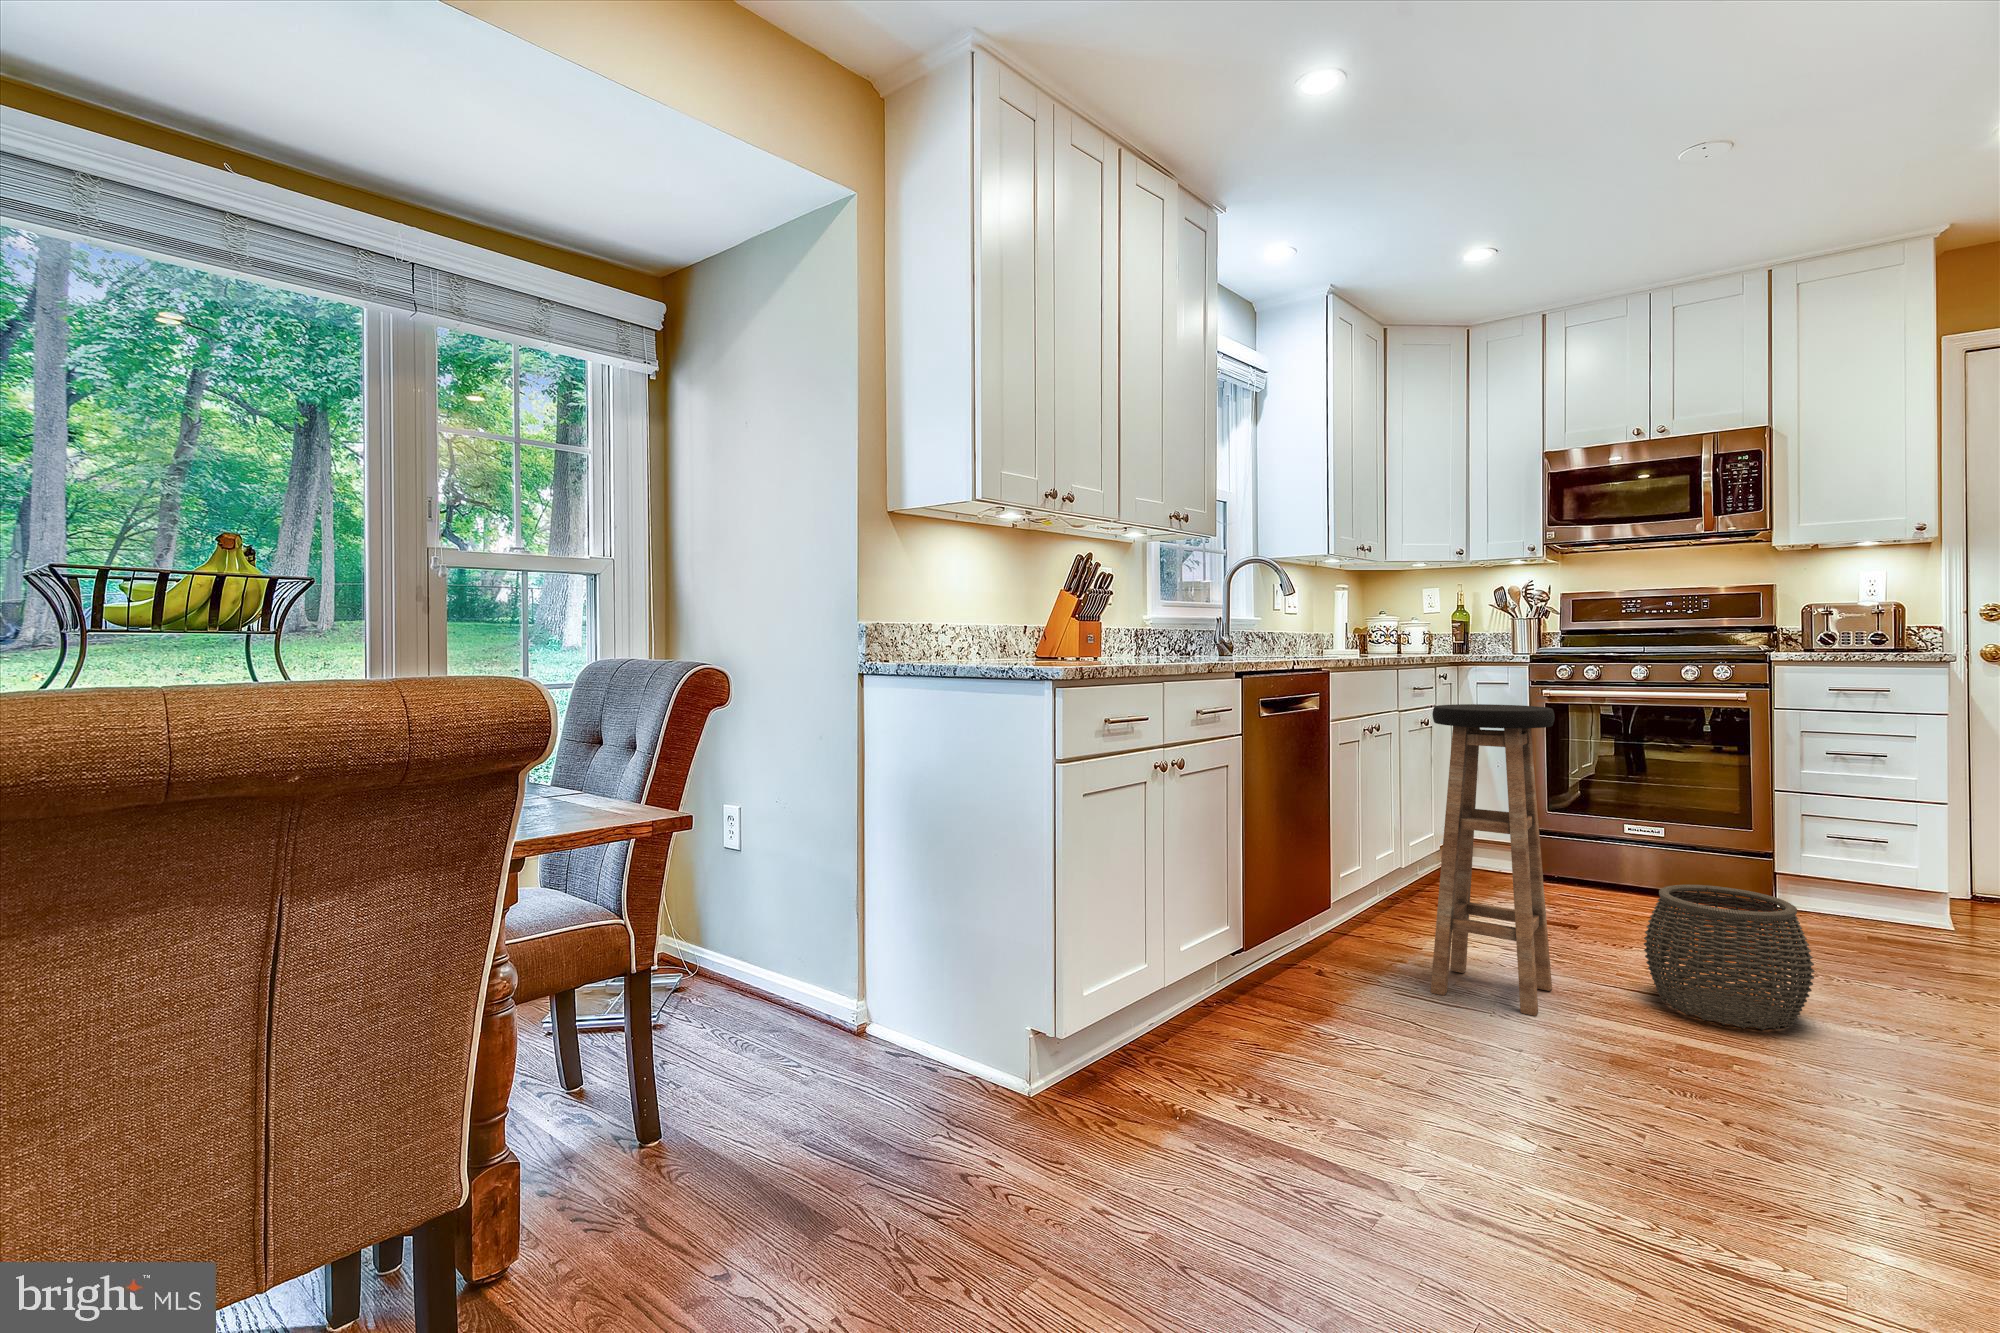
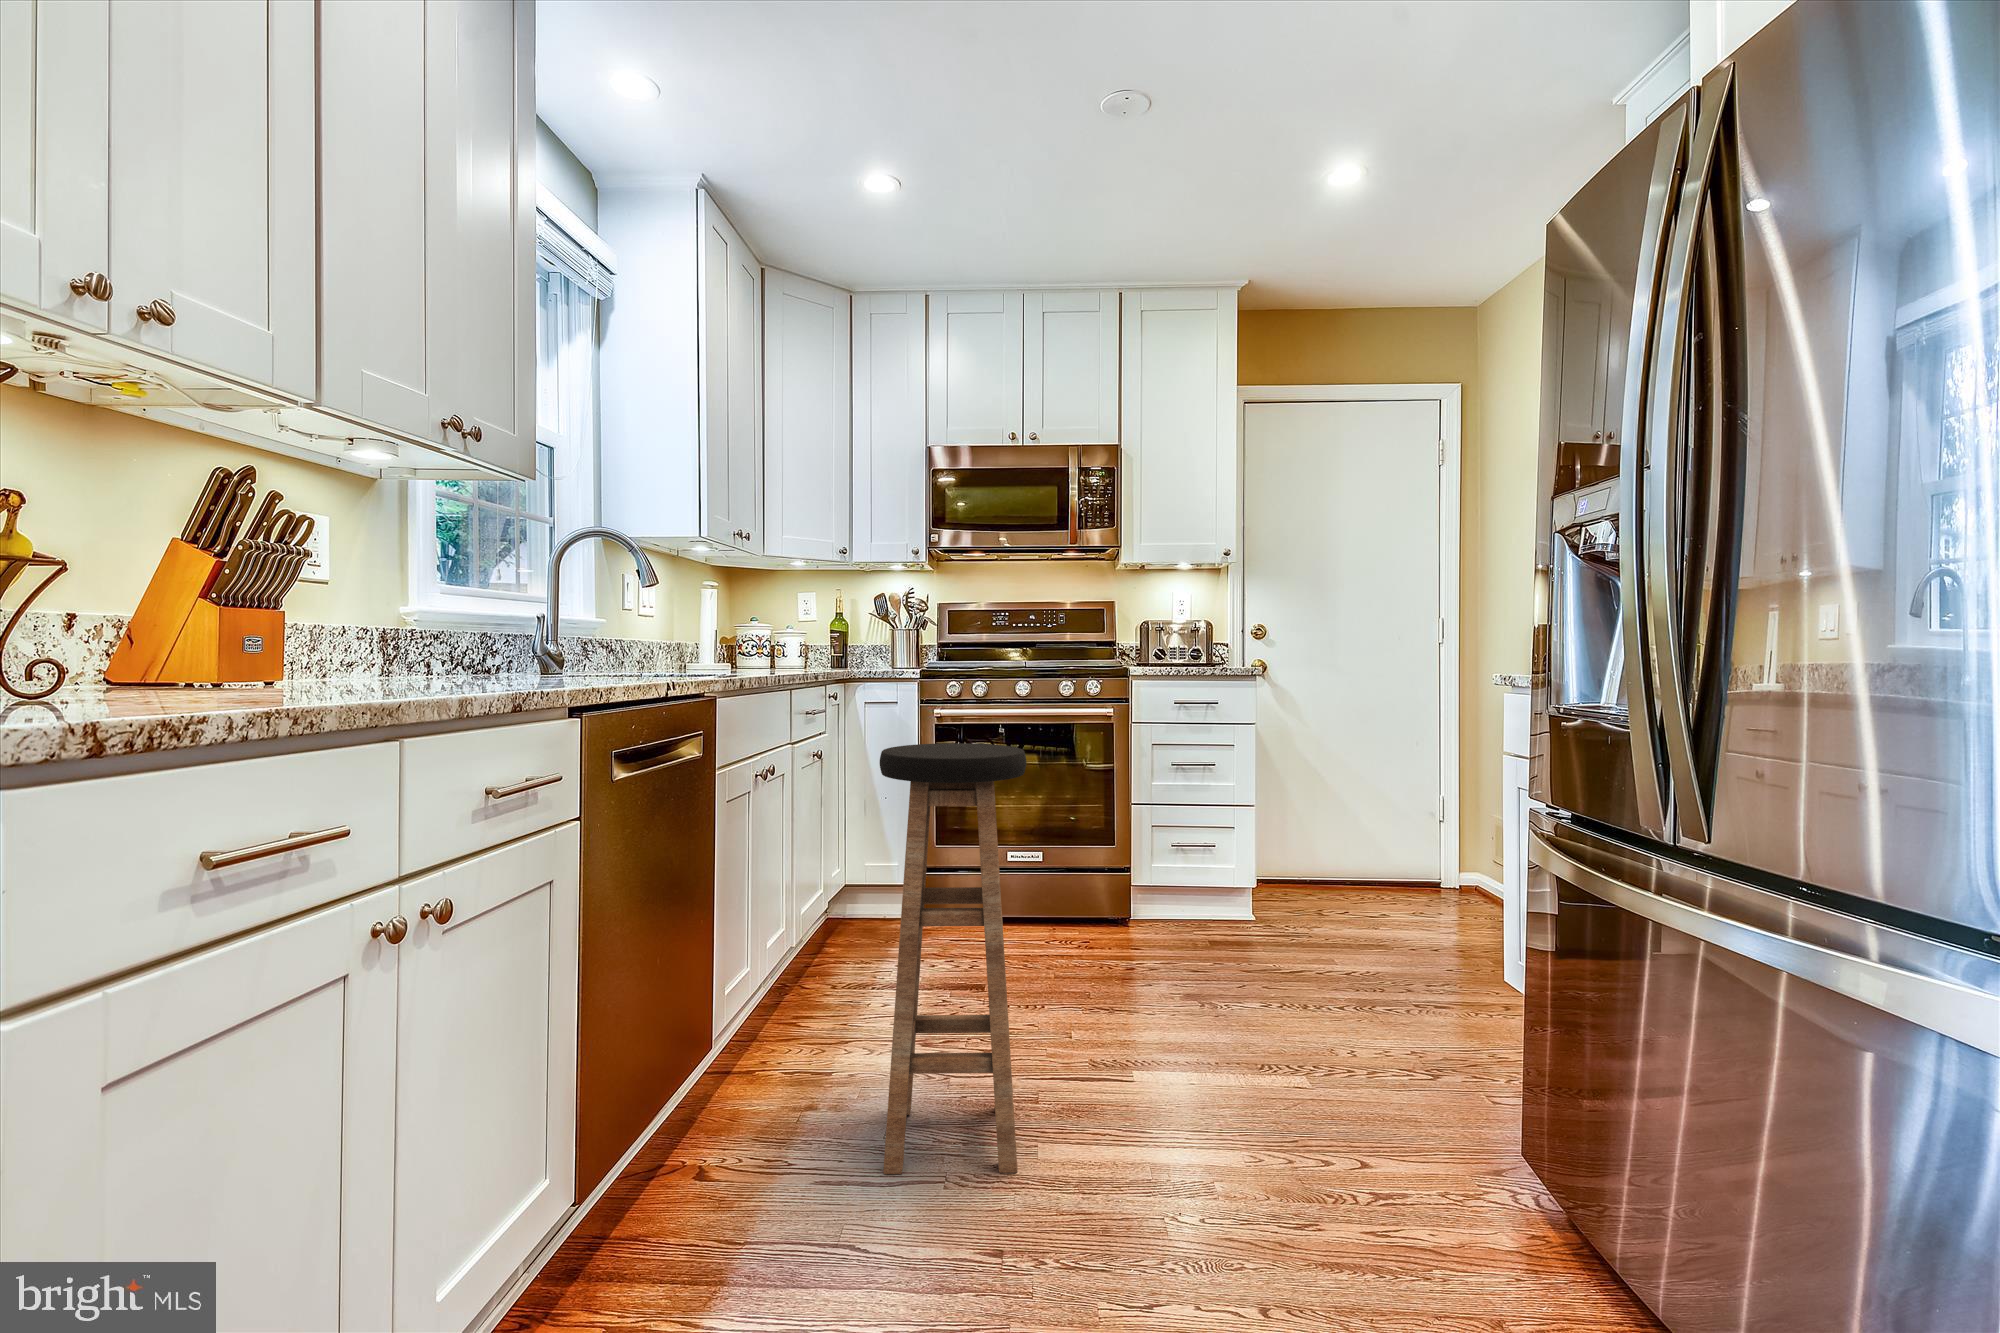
woven basket: present [1644,885,1815,1030] -> none [1096,936,1250,1109]

